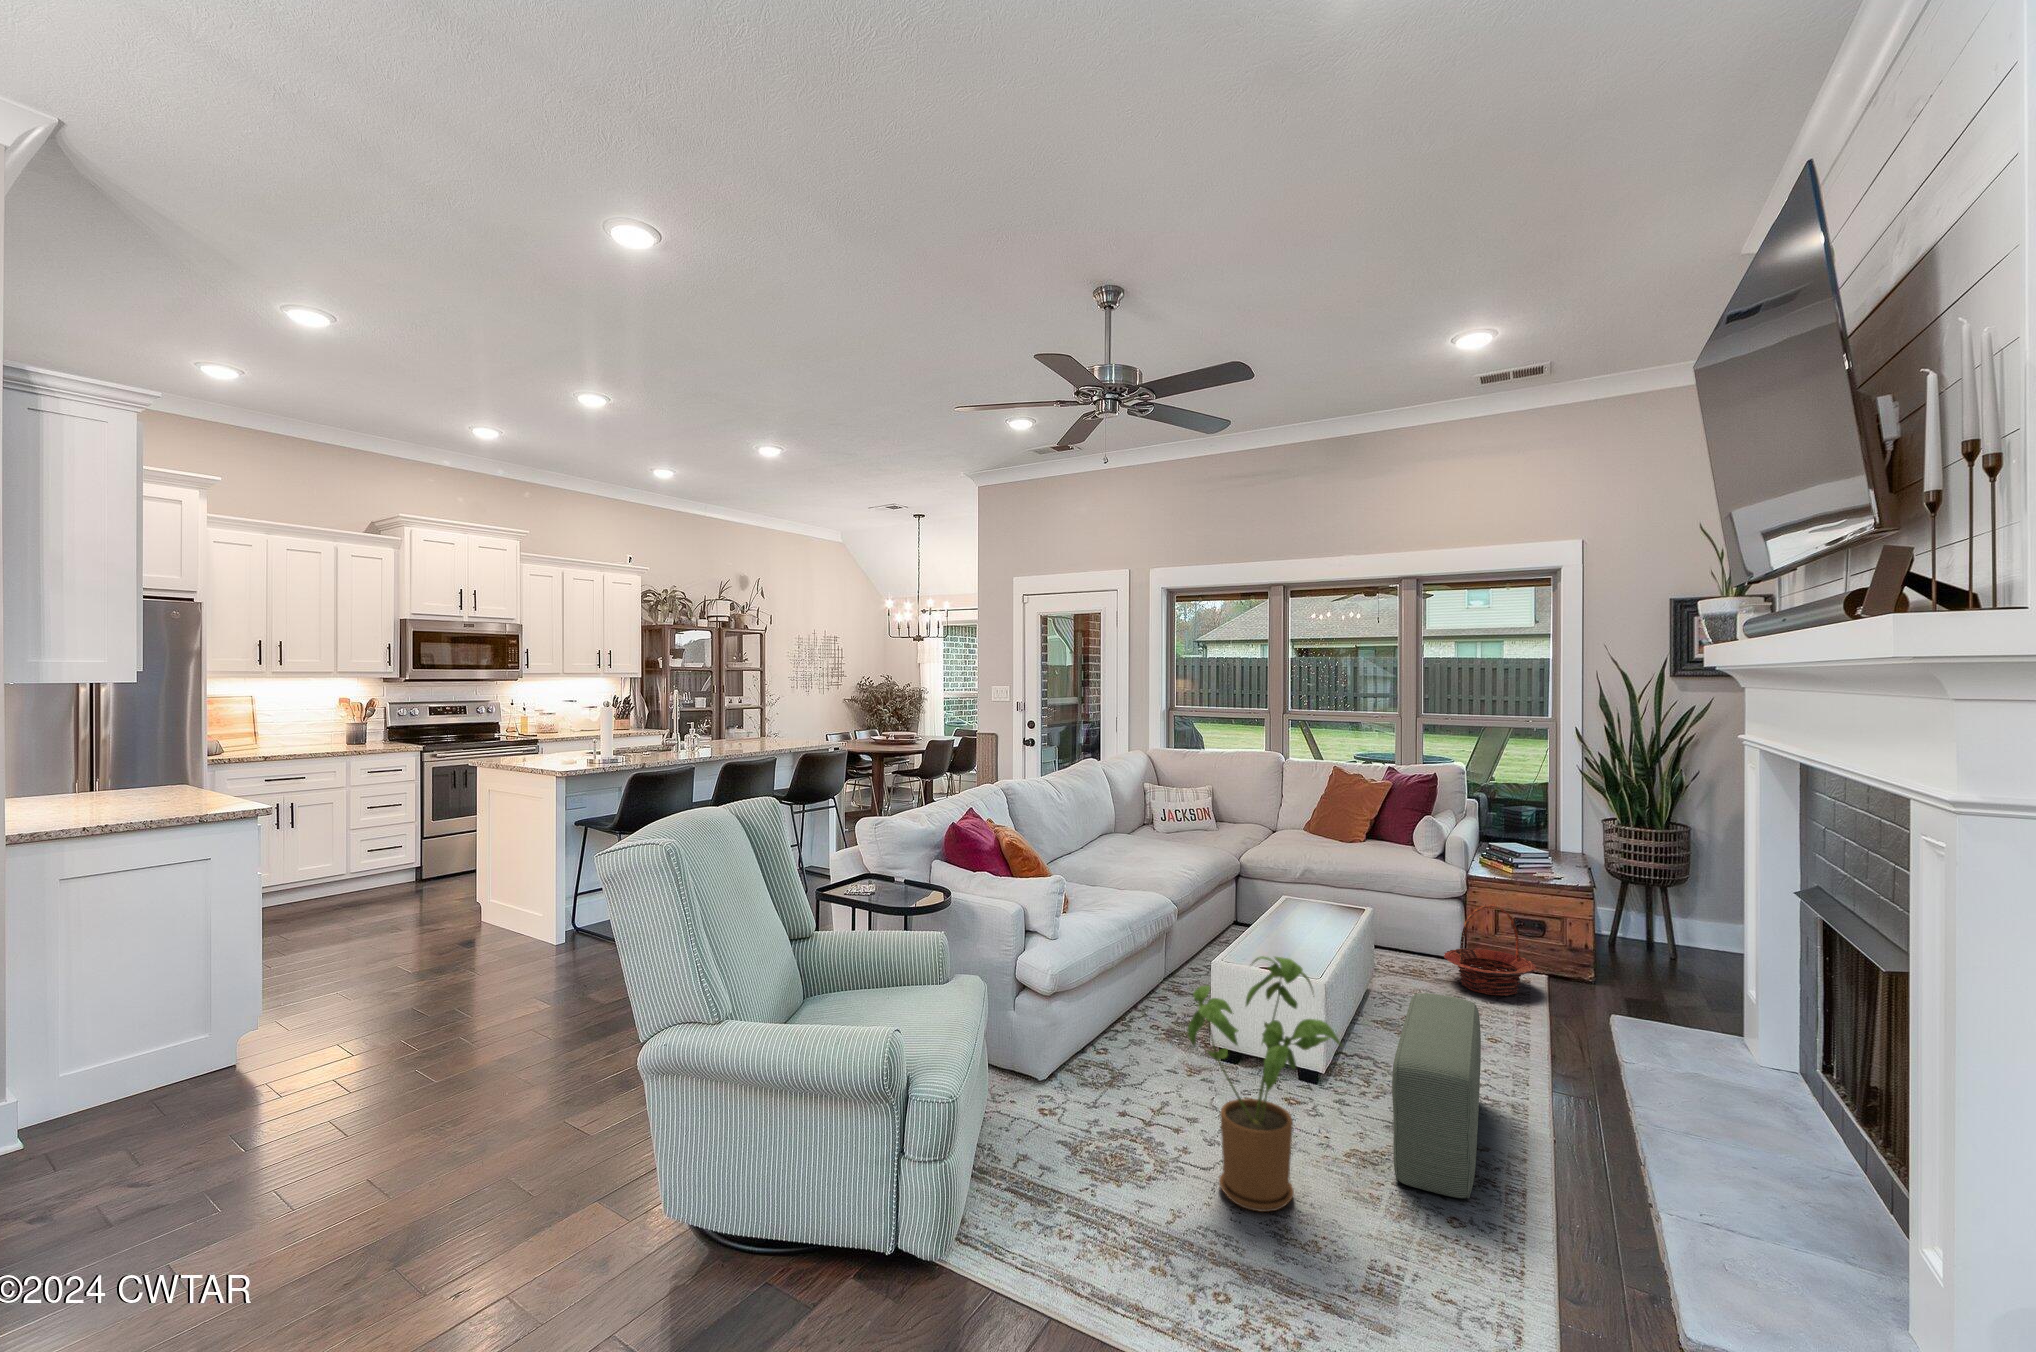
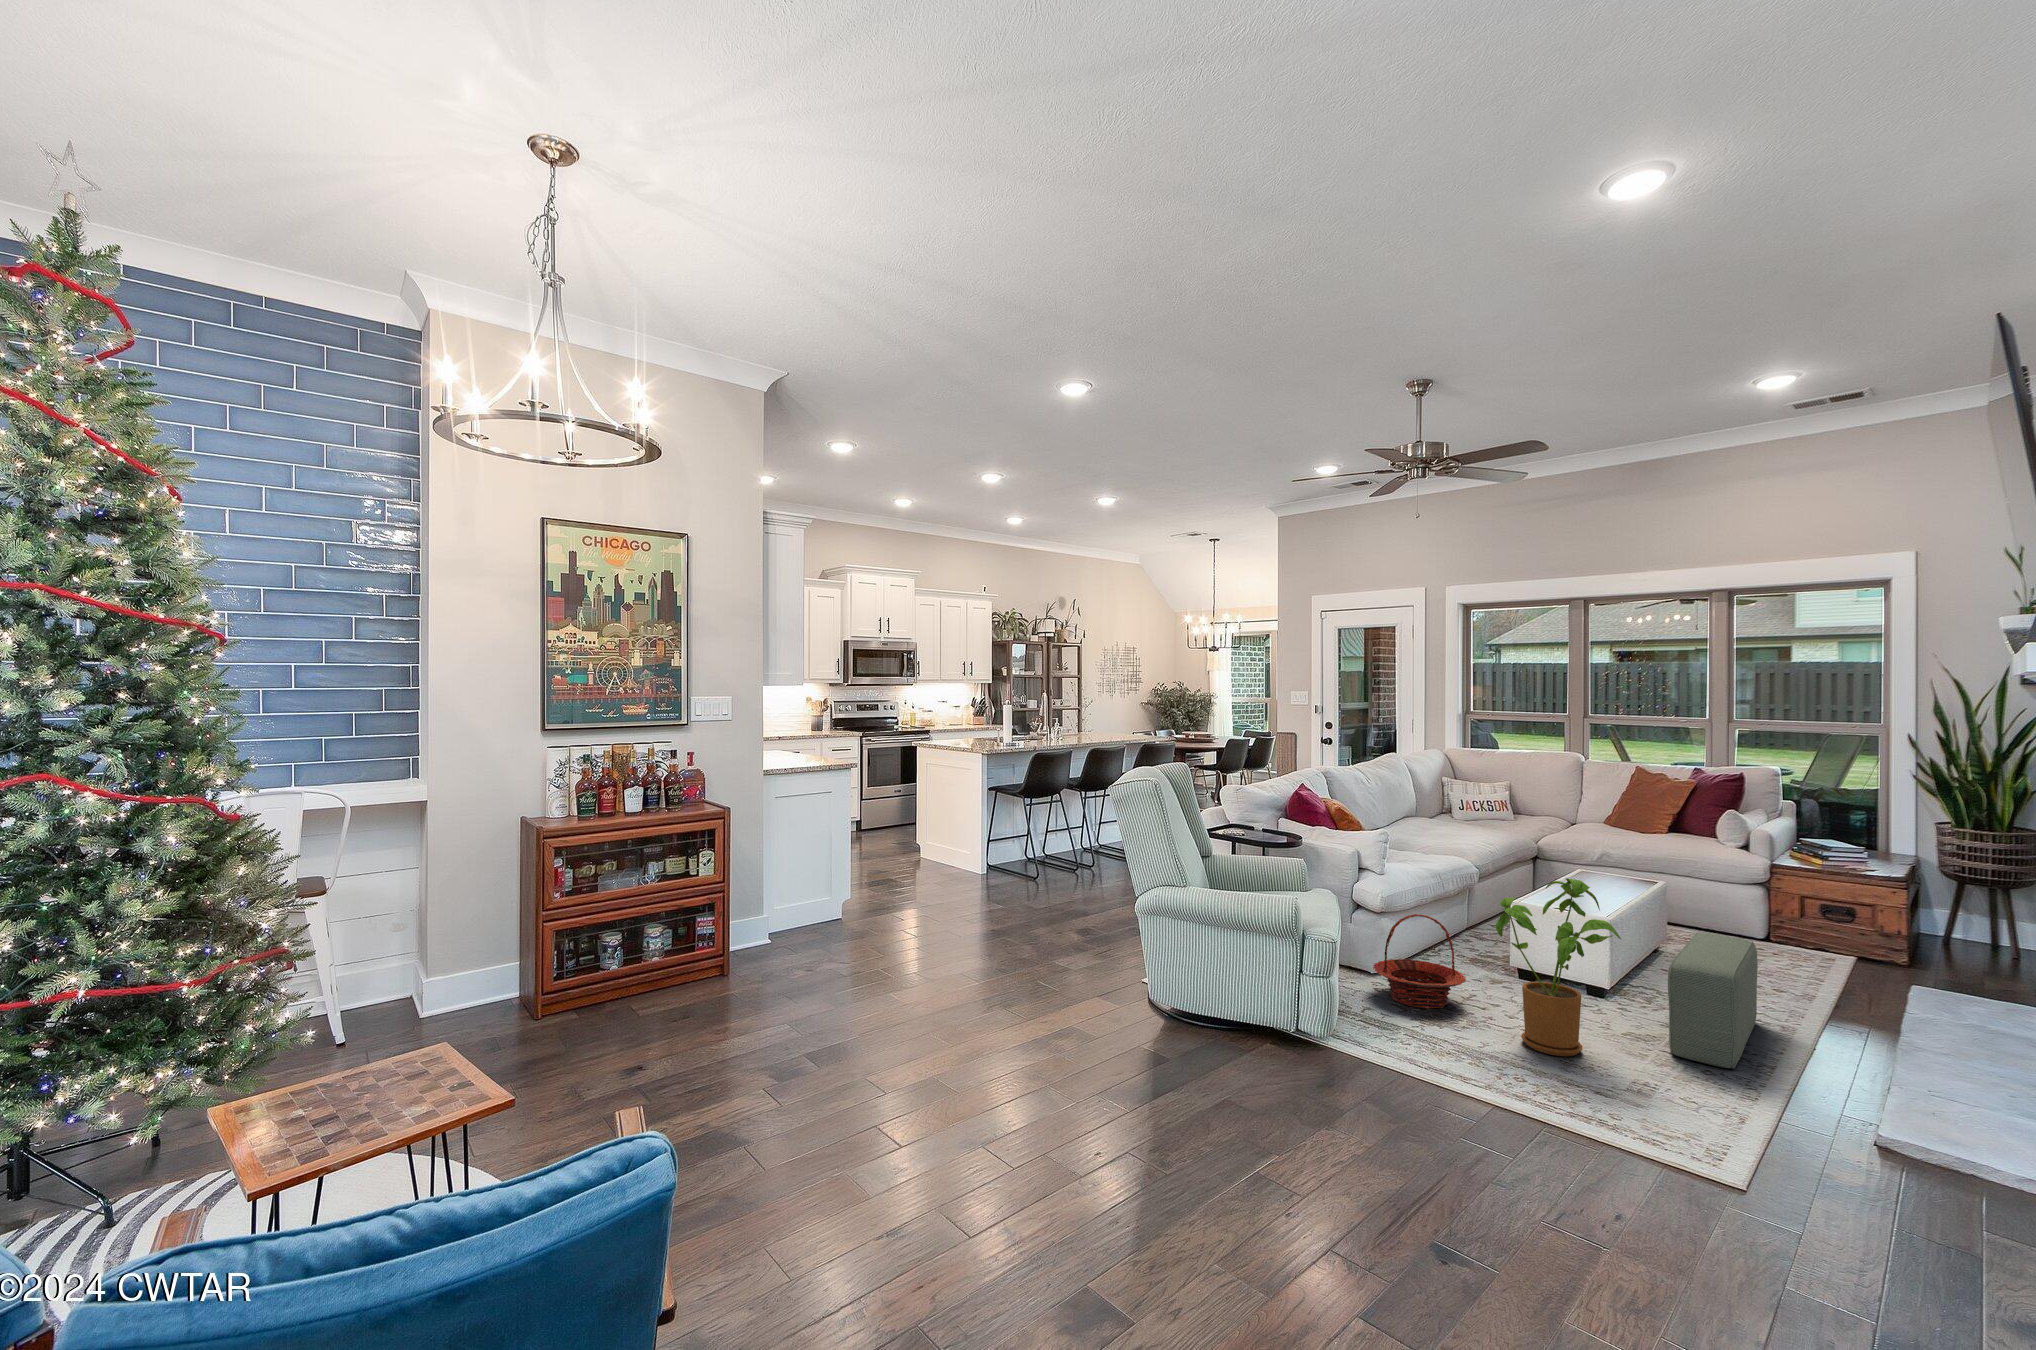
basket: present [1444,905,1536,996] -> present [1373,914,1466,1009]

